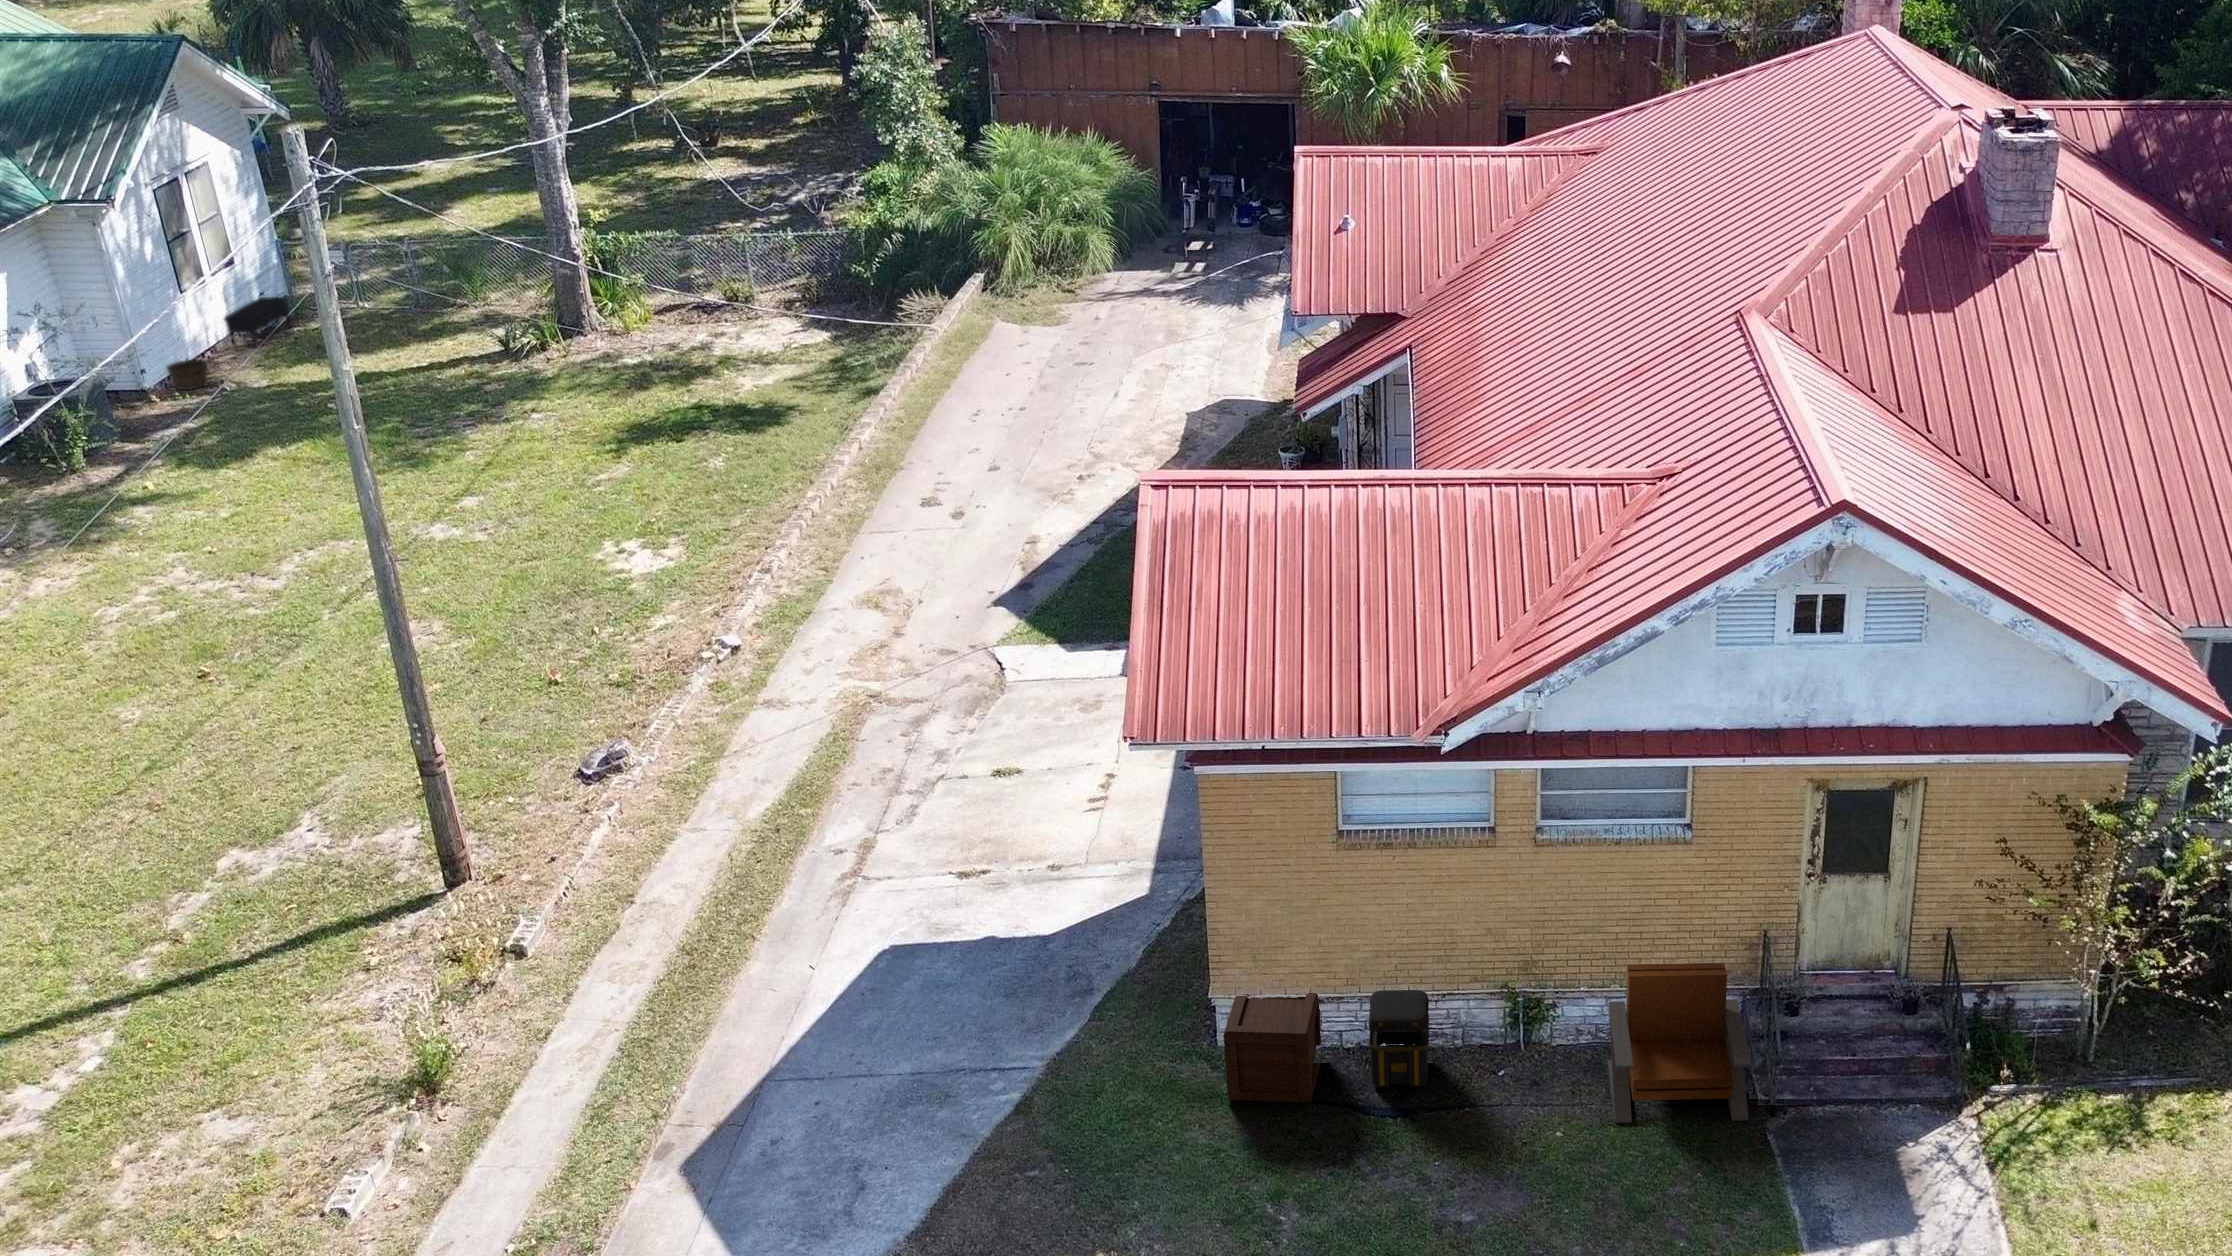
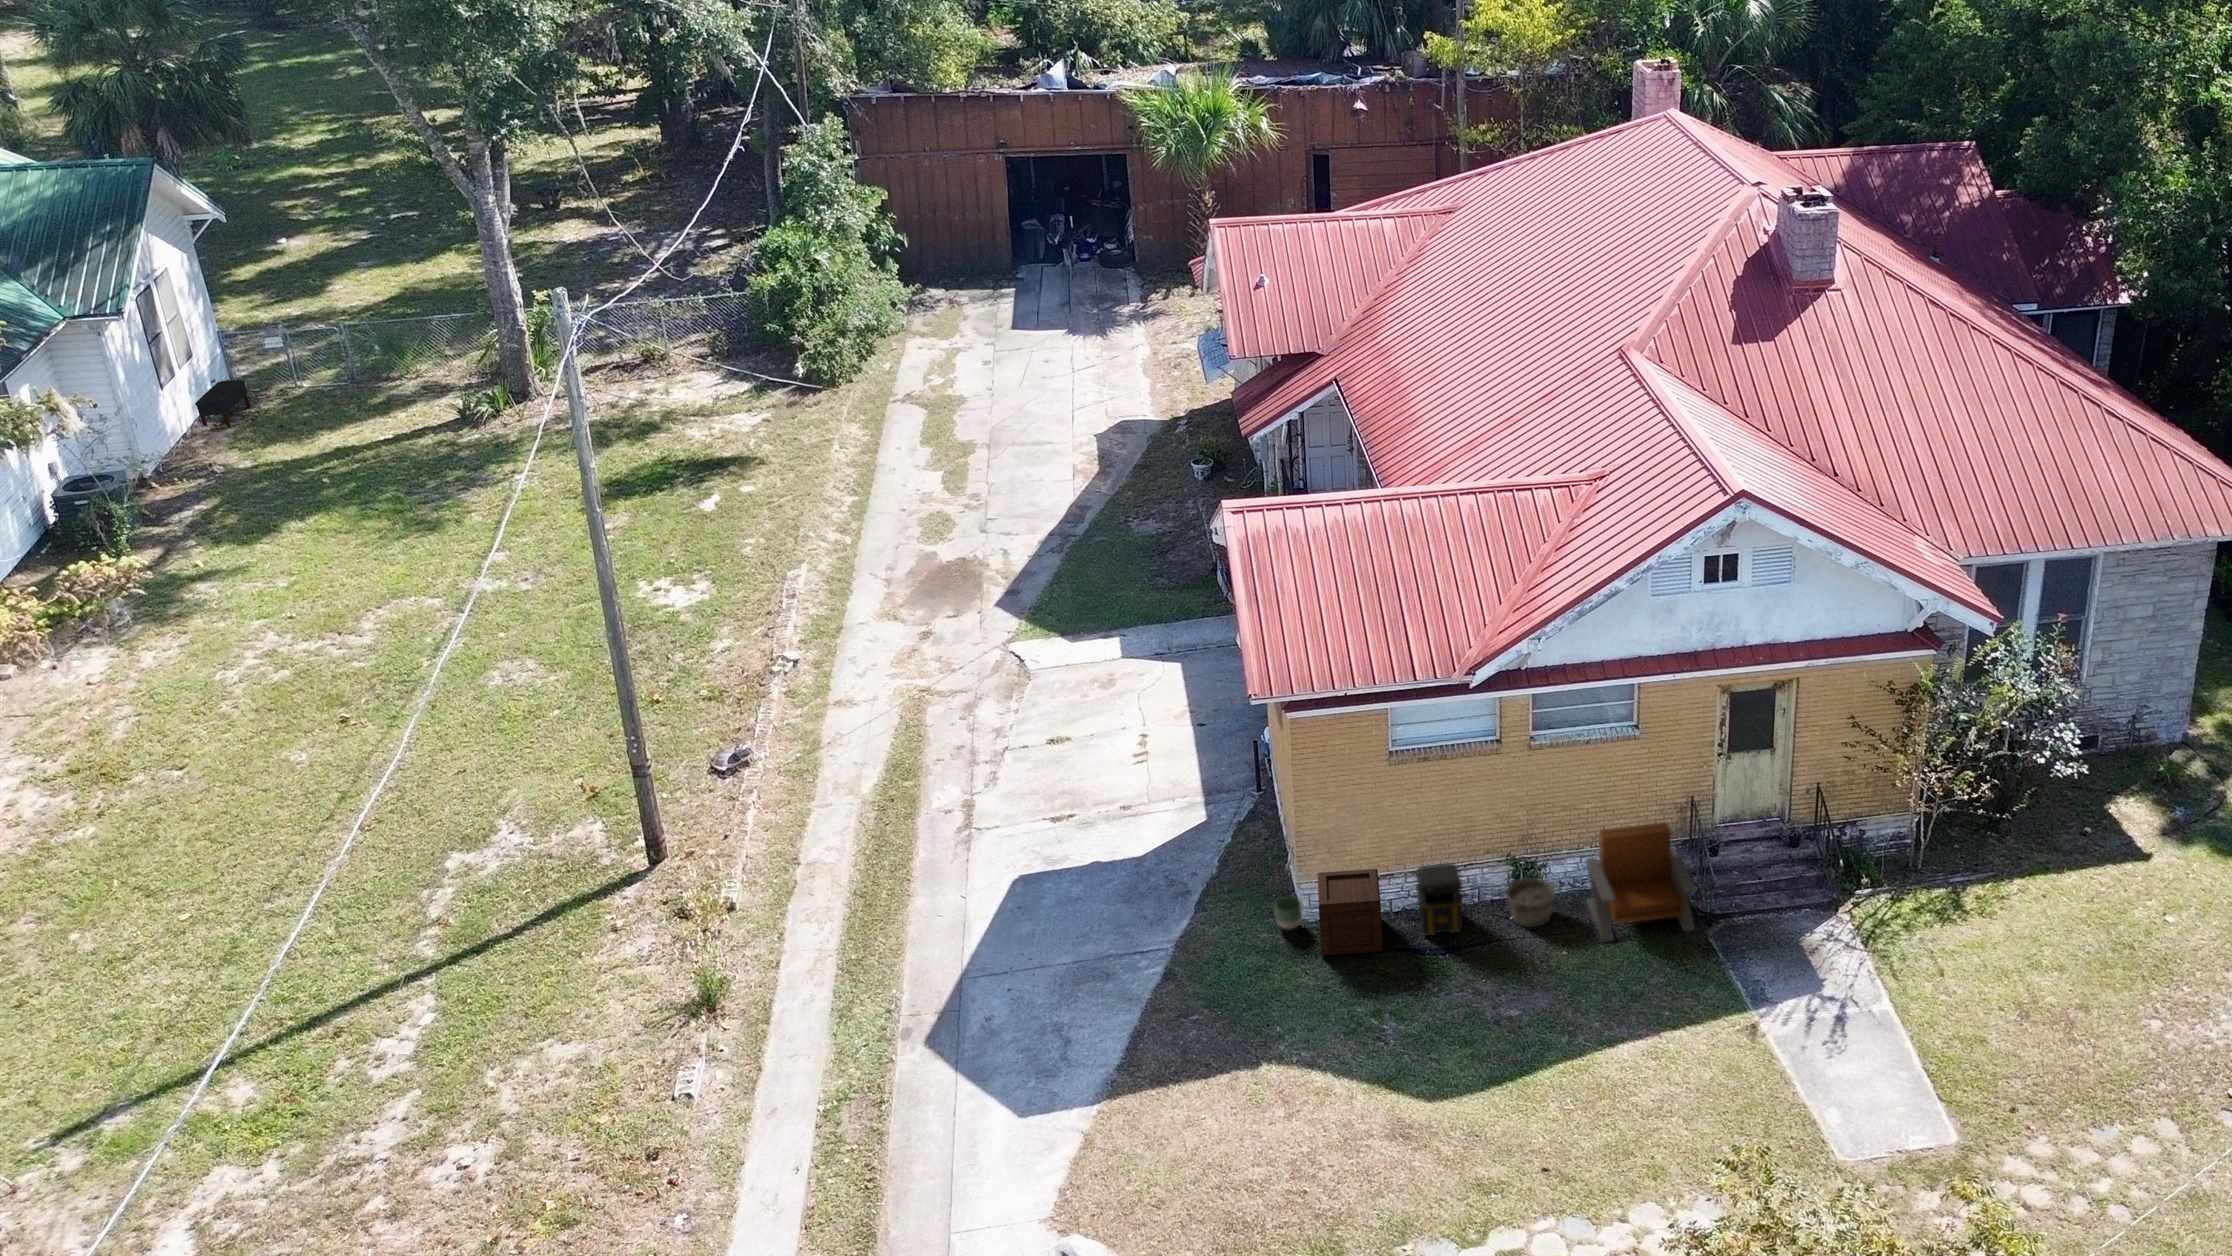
wooden bucket: present [167,359,208,390] -> present [1507,878,1556,927]
planter: none [1180,1013,1217,1058] -> present [1275,896,1302,929]

